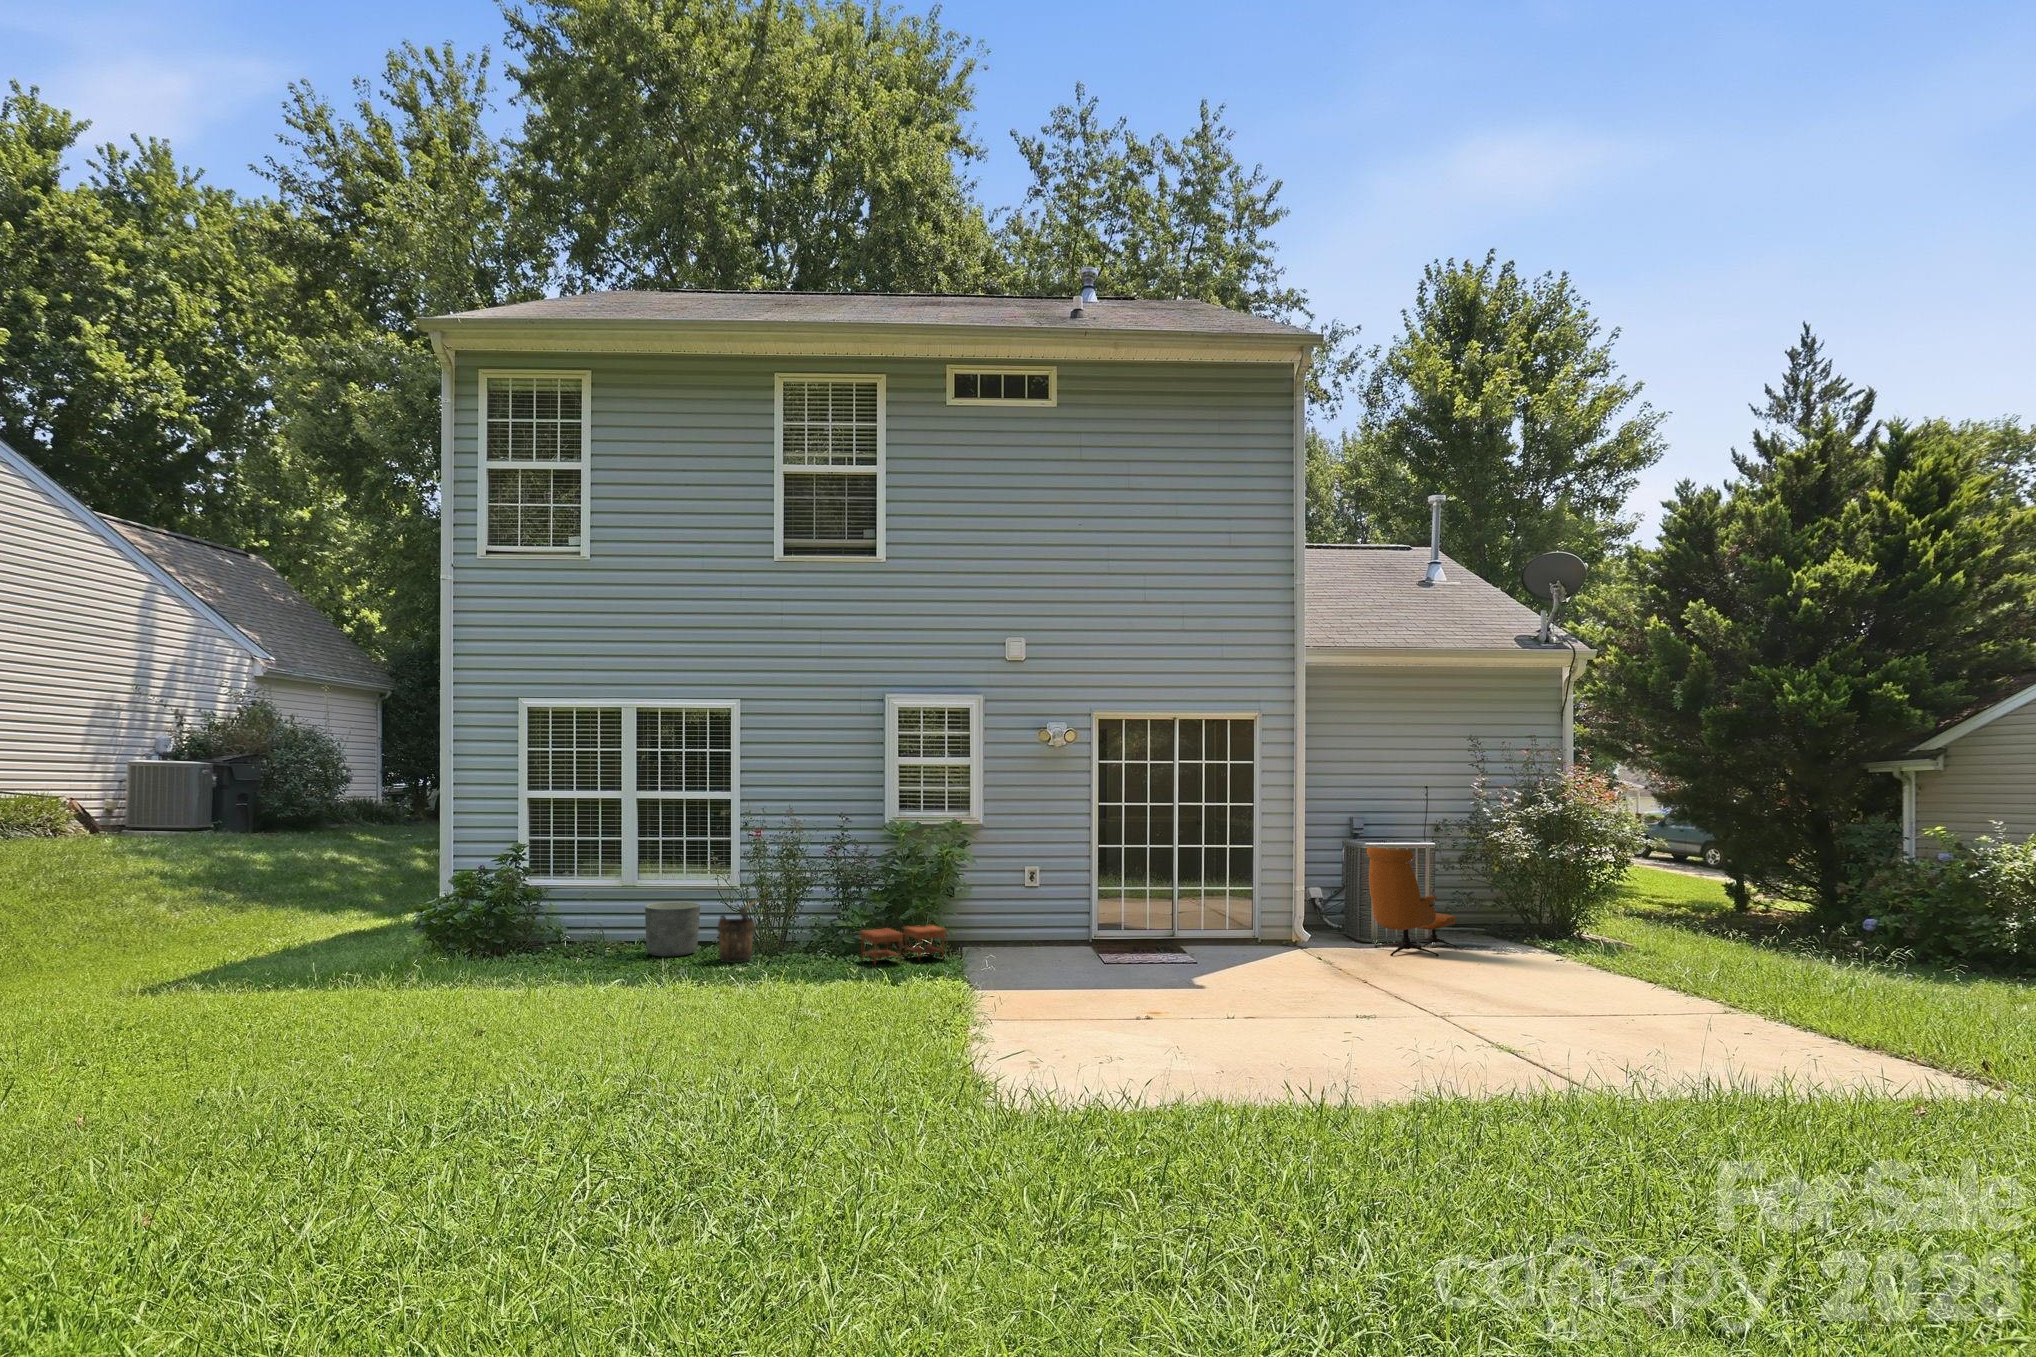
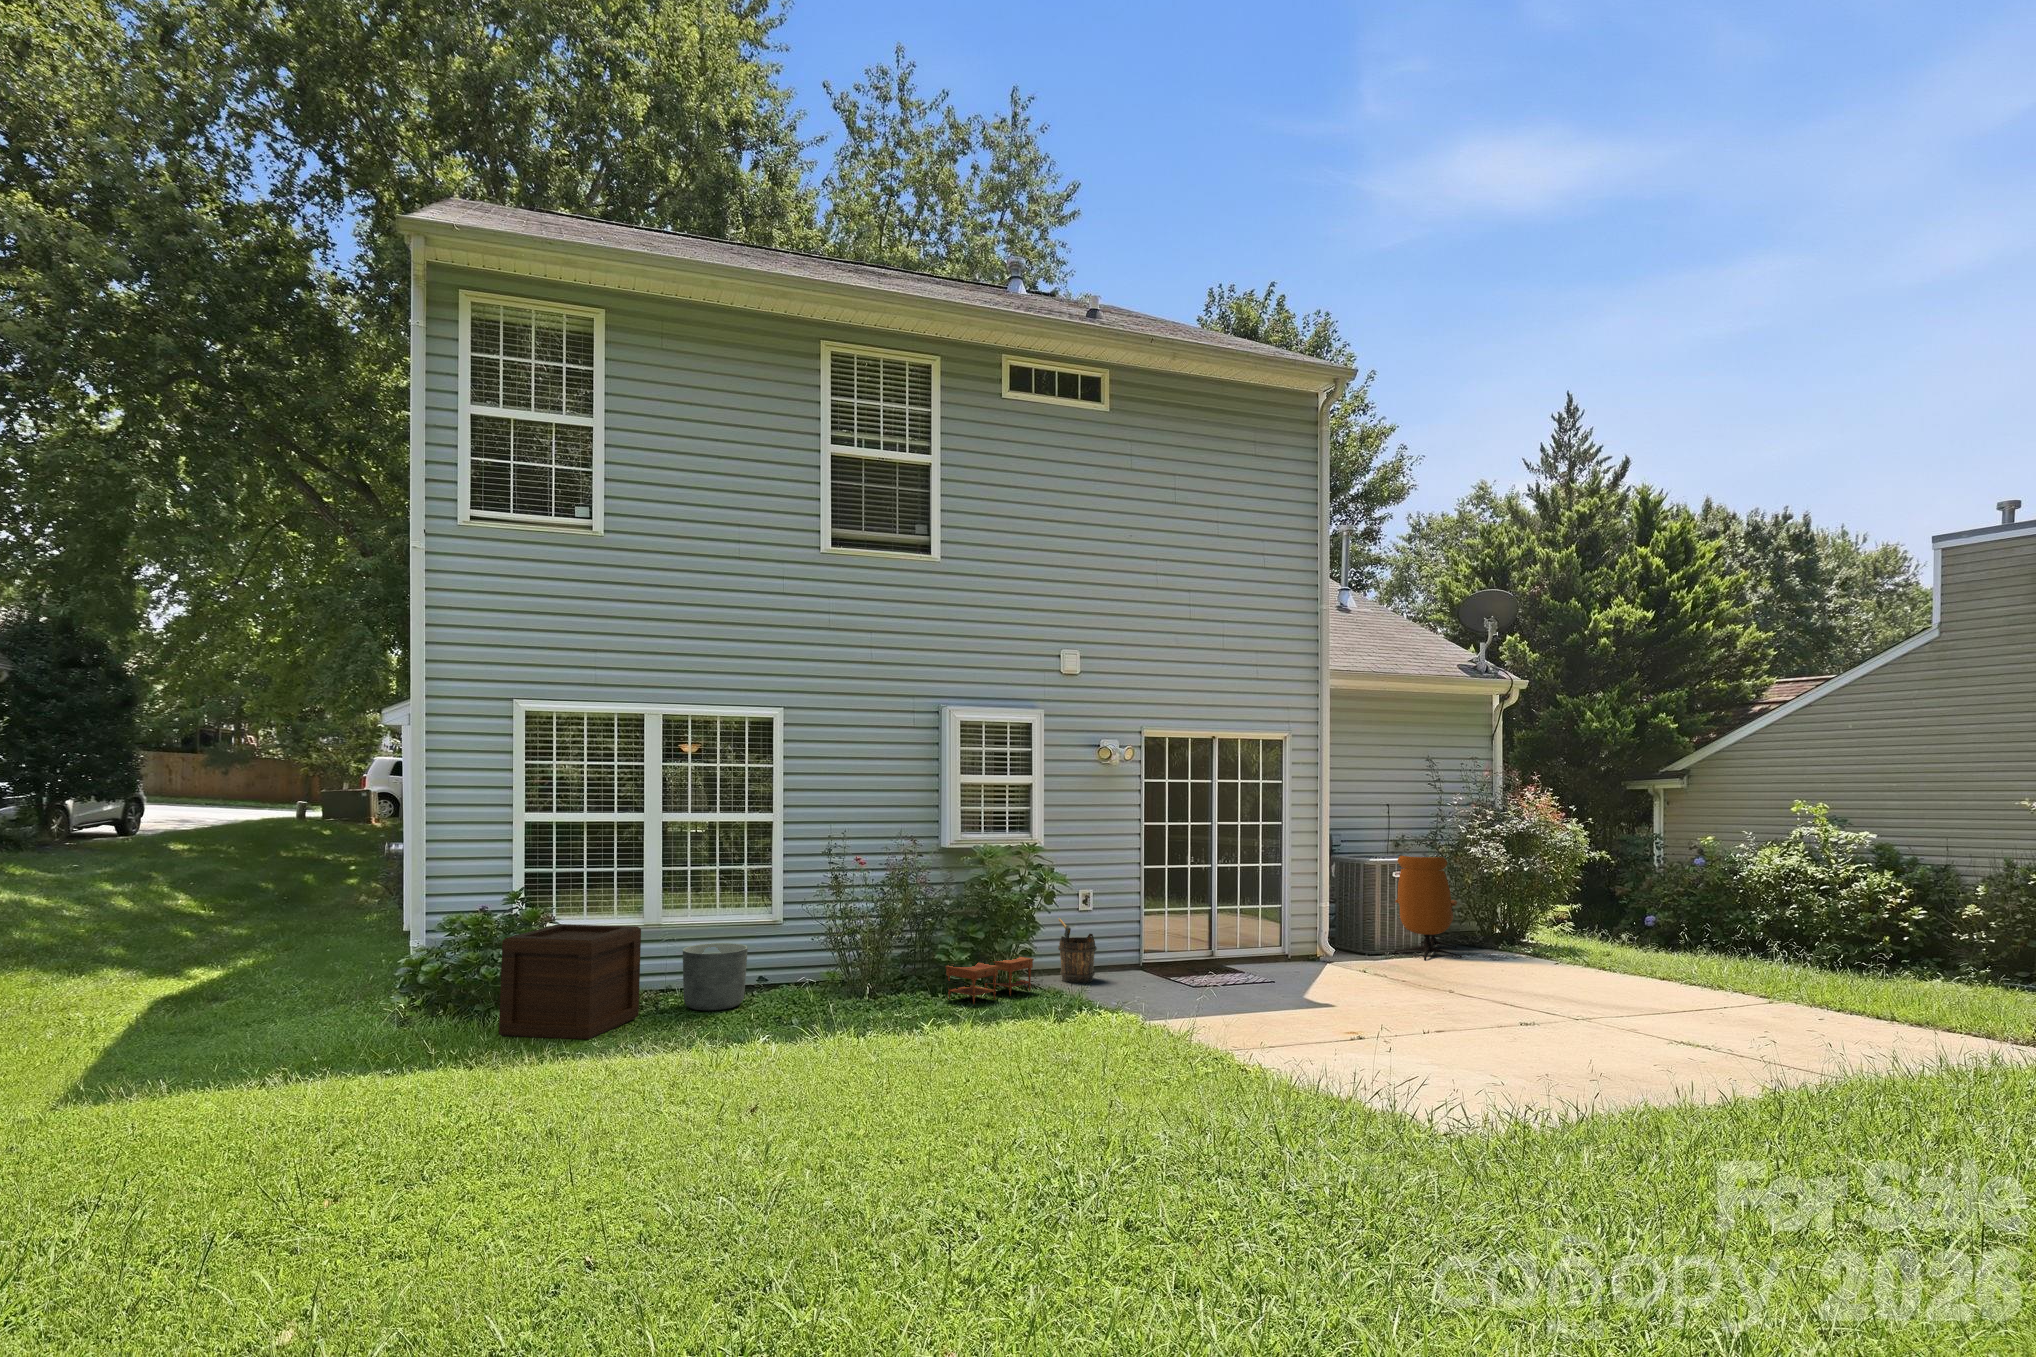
wooden crate: none [486,879,602,971] -> present [499,924,641,1040]
bucket: present [717,900,756,963] -> present [1058,918,1097,983]

